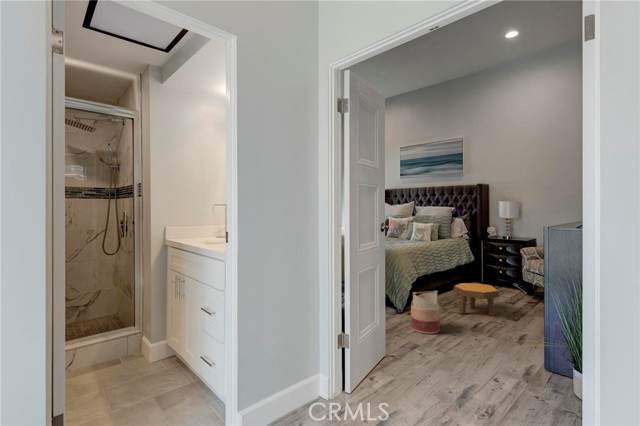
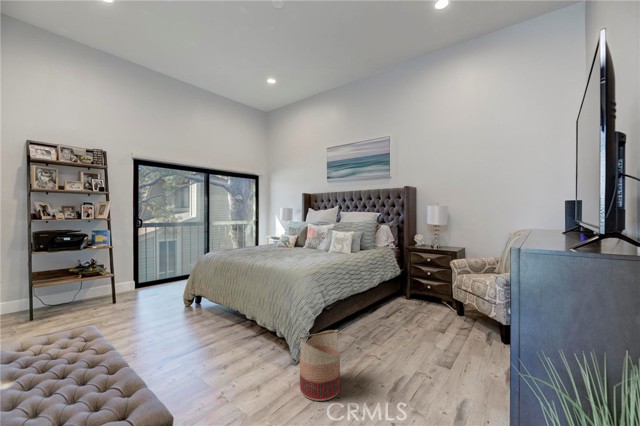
footstool: present [453,283,499,316] -> none [369,307,424,355]

